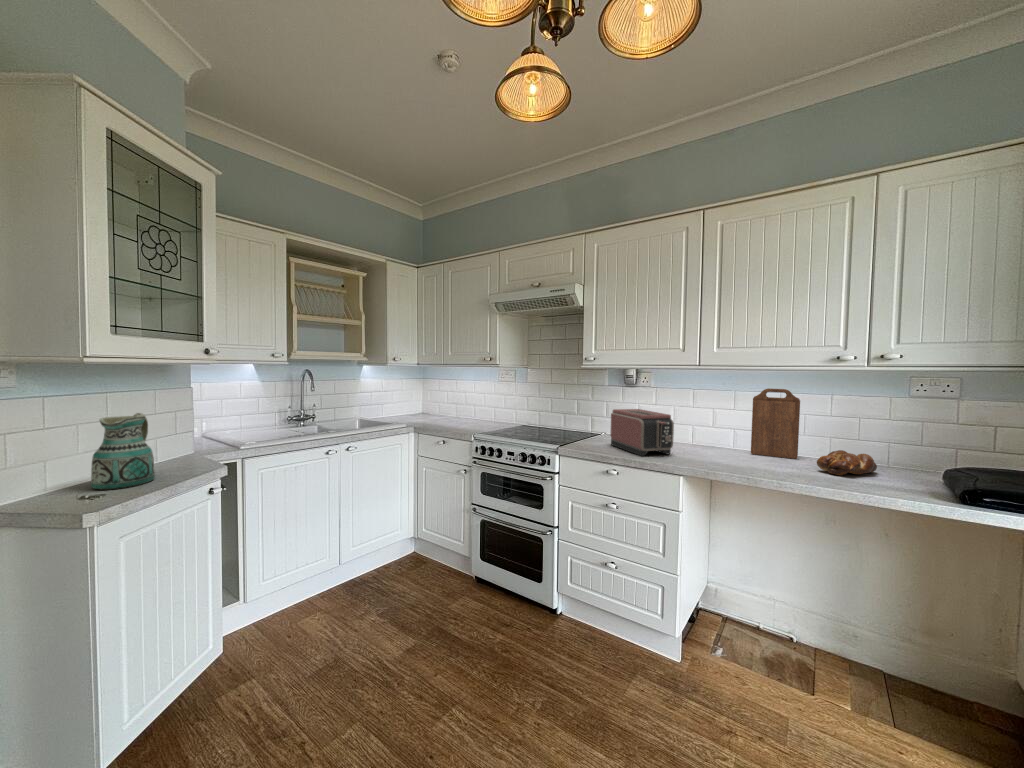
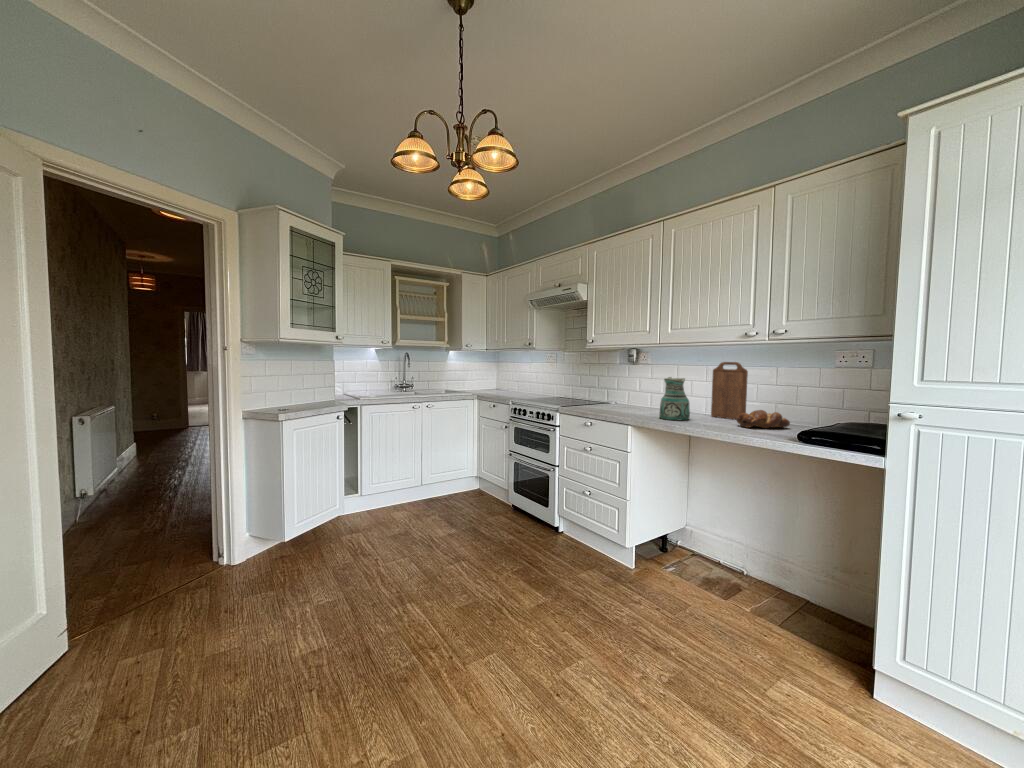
toaster: present [611,409,674,456] -> none [603,380,640,413]
ceramic pitcher: present [91,413,155,489] -> present [659,377,690,420]

